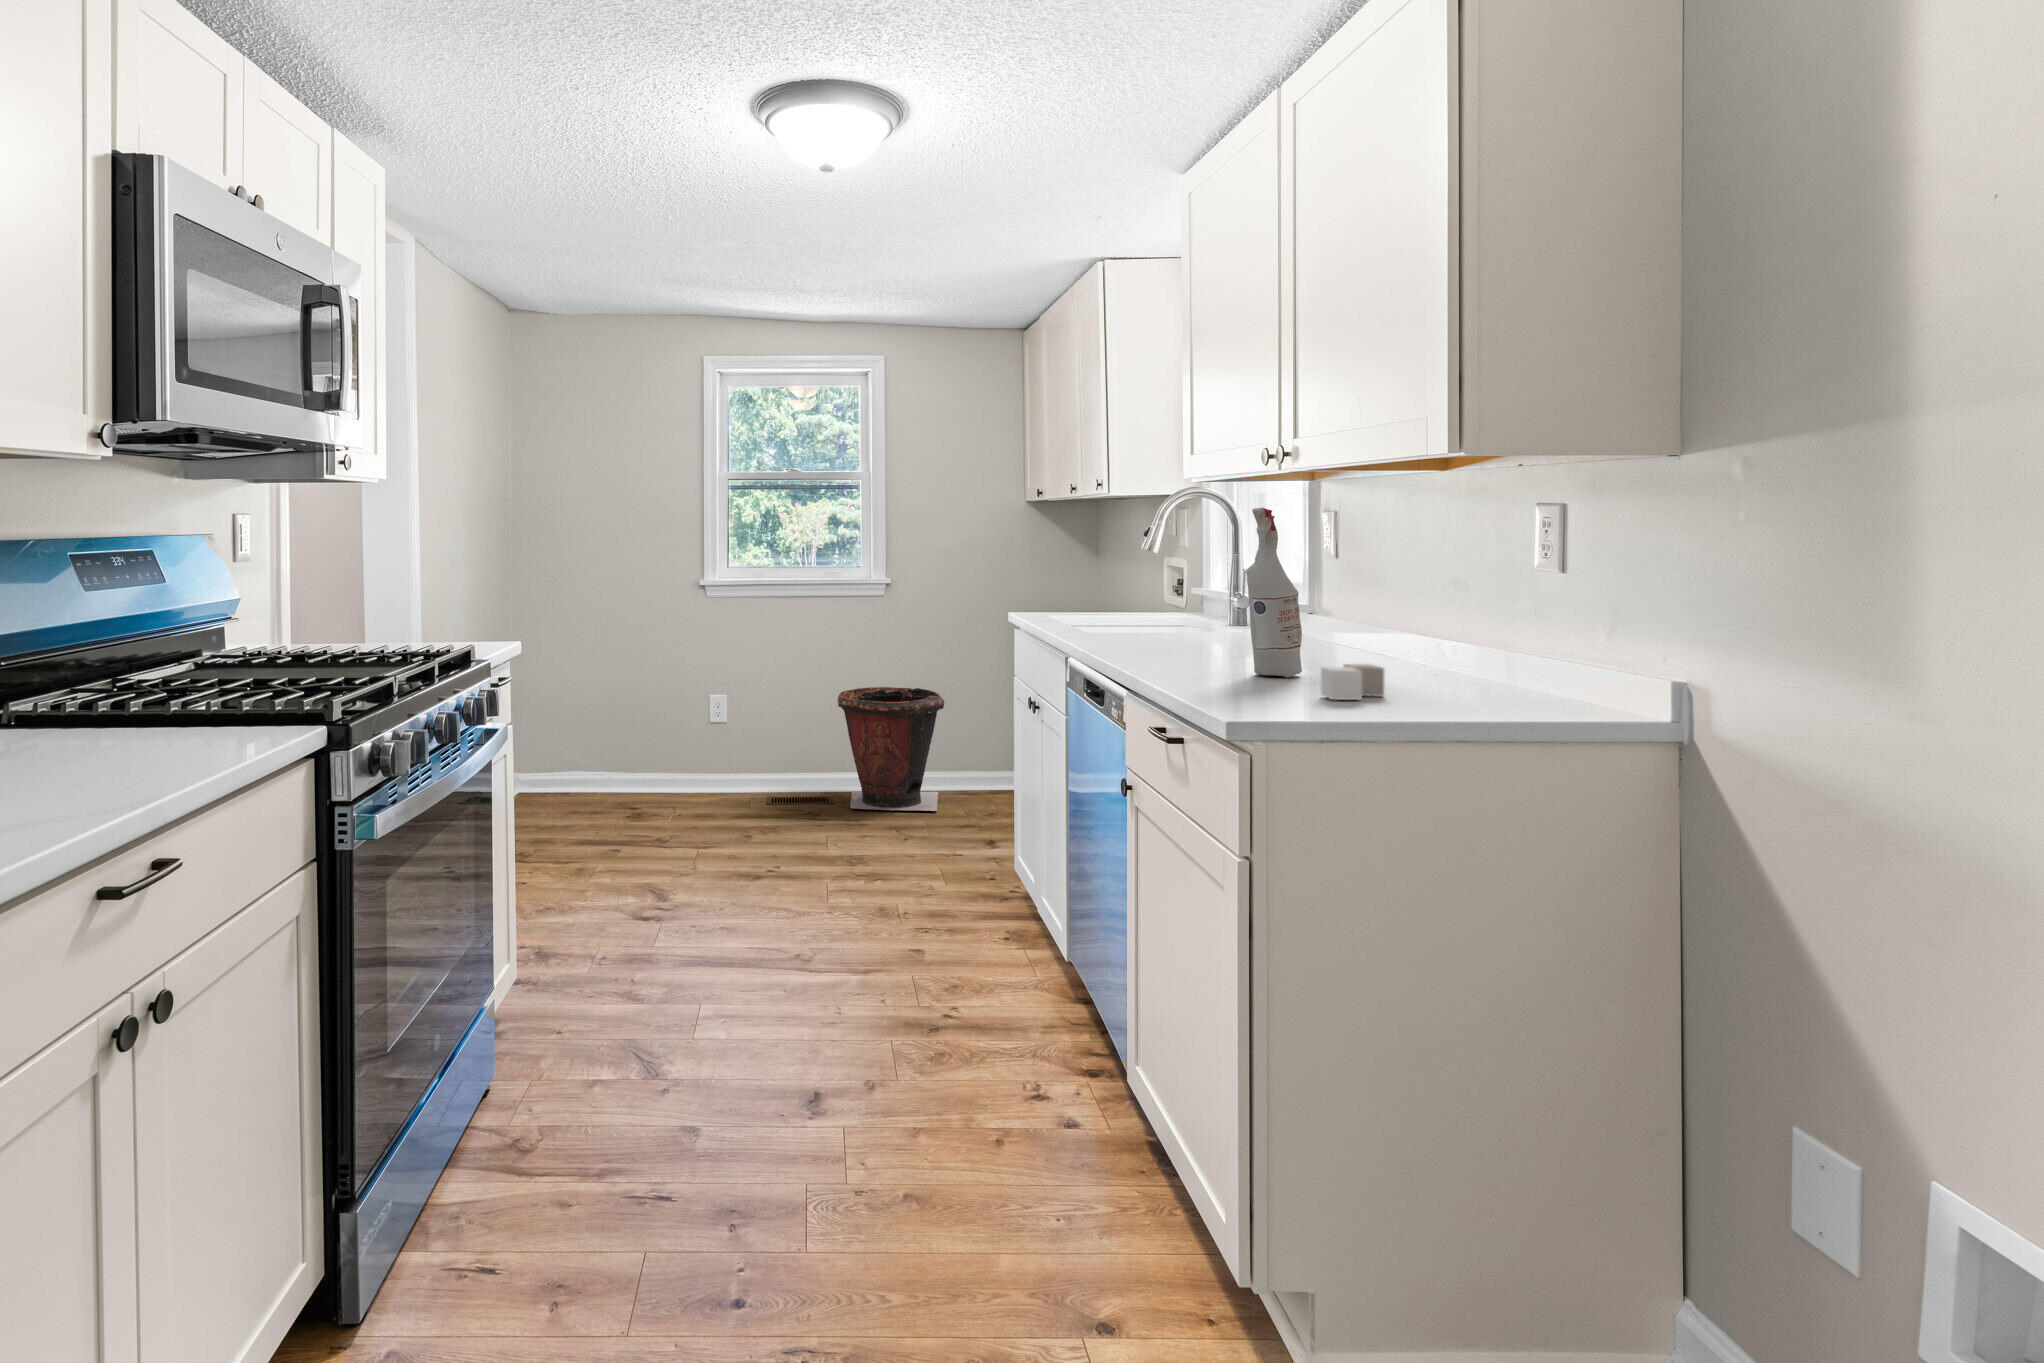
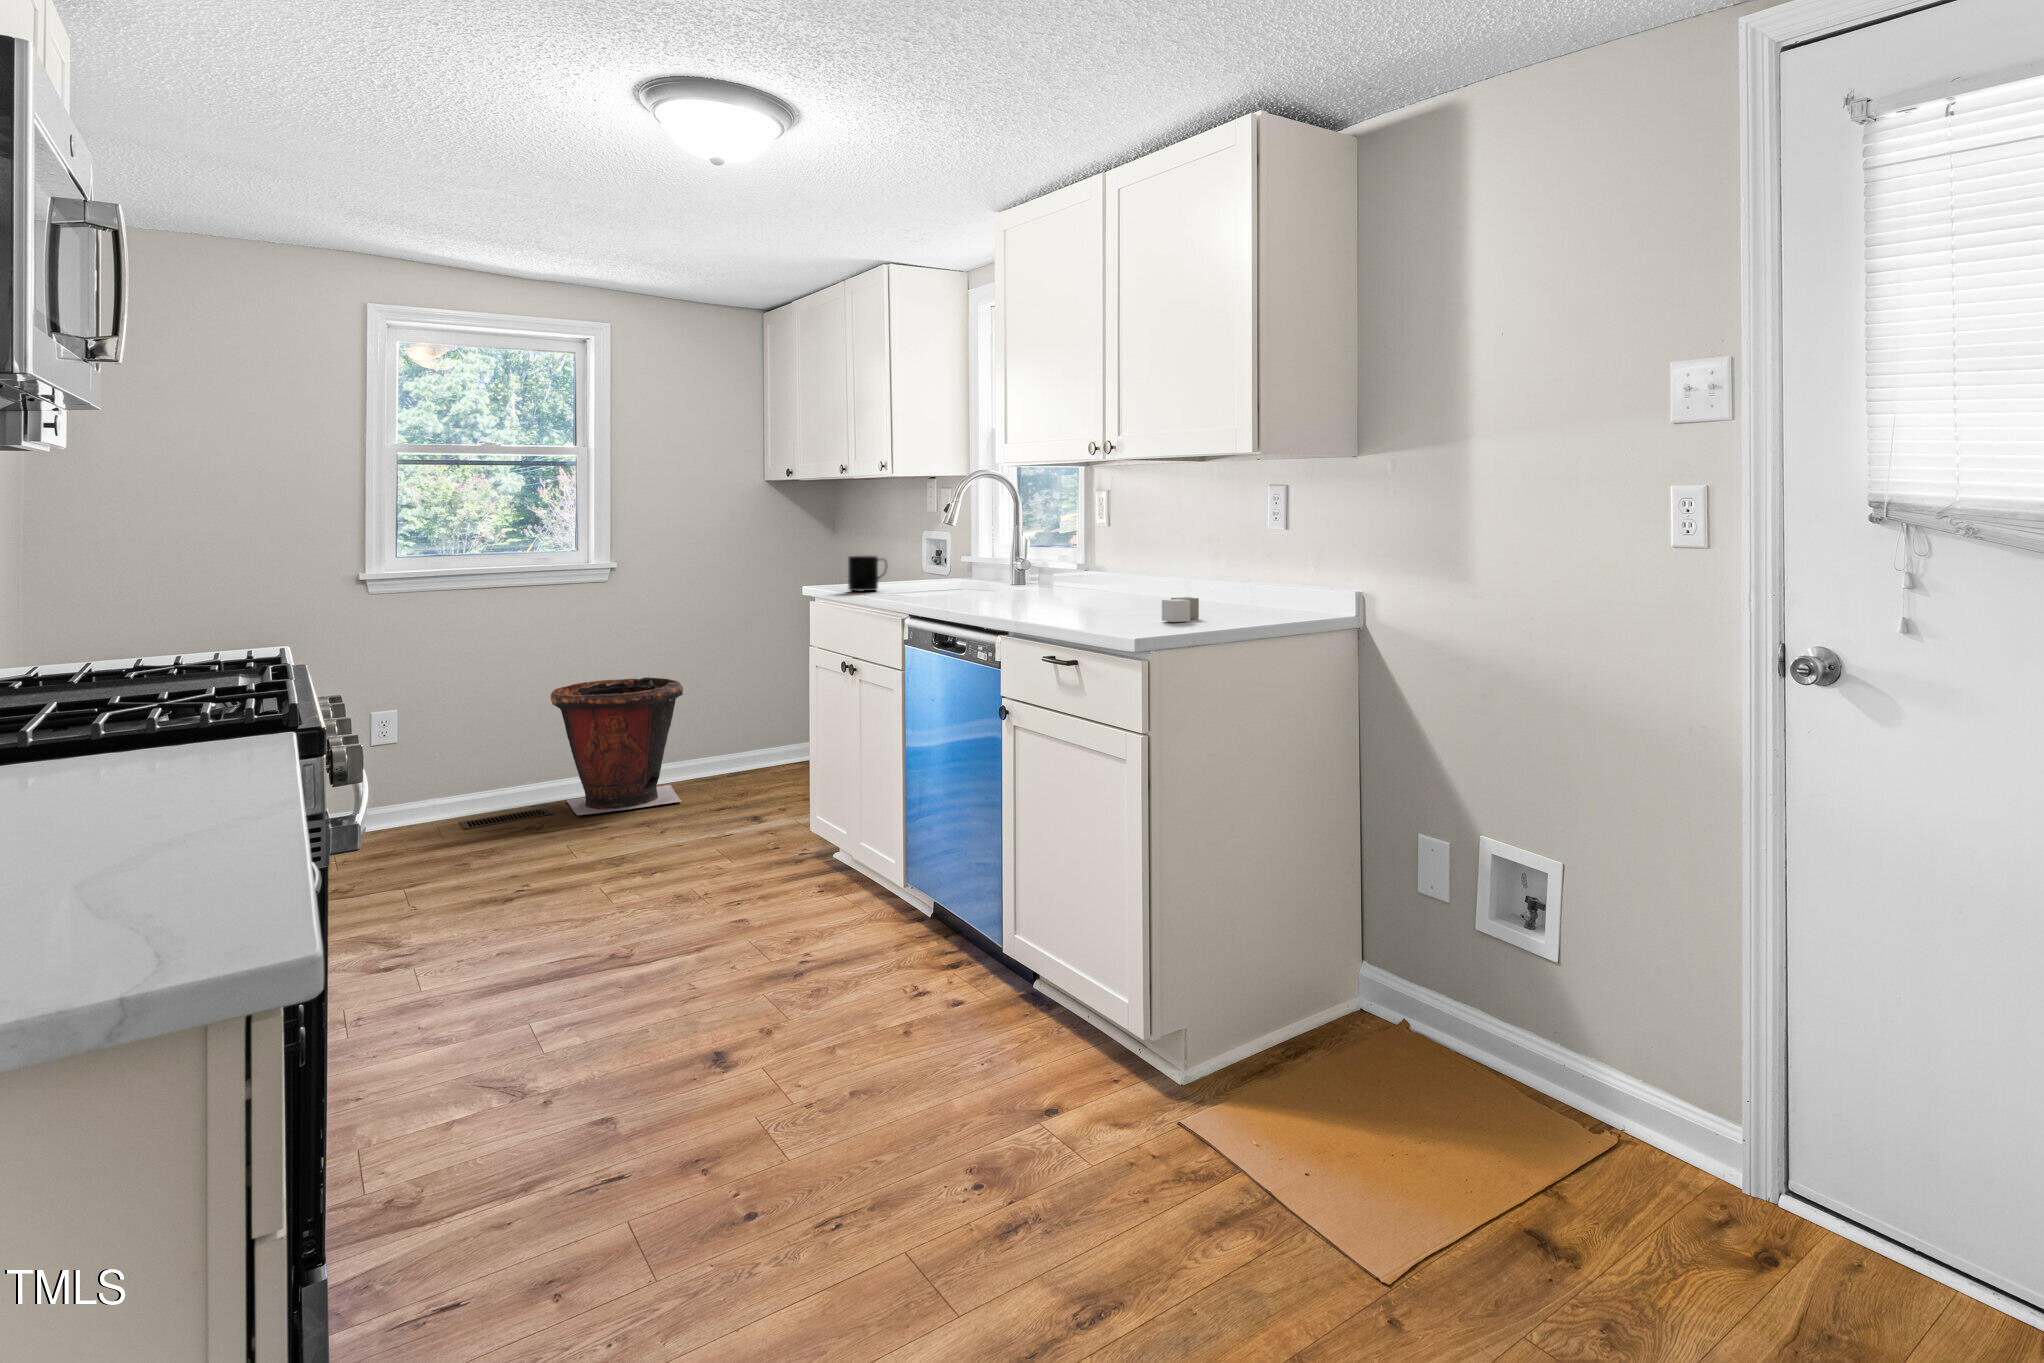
spray bottle: present [1246,508,1302,678] -> none [1090,485,1129,613]
mug: none [1043,584,1085,623] -> present [848,556,887,592]

